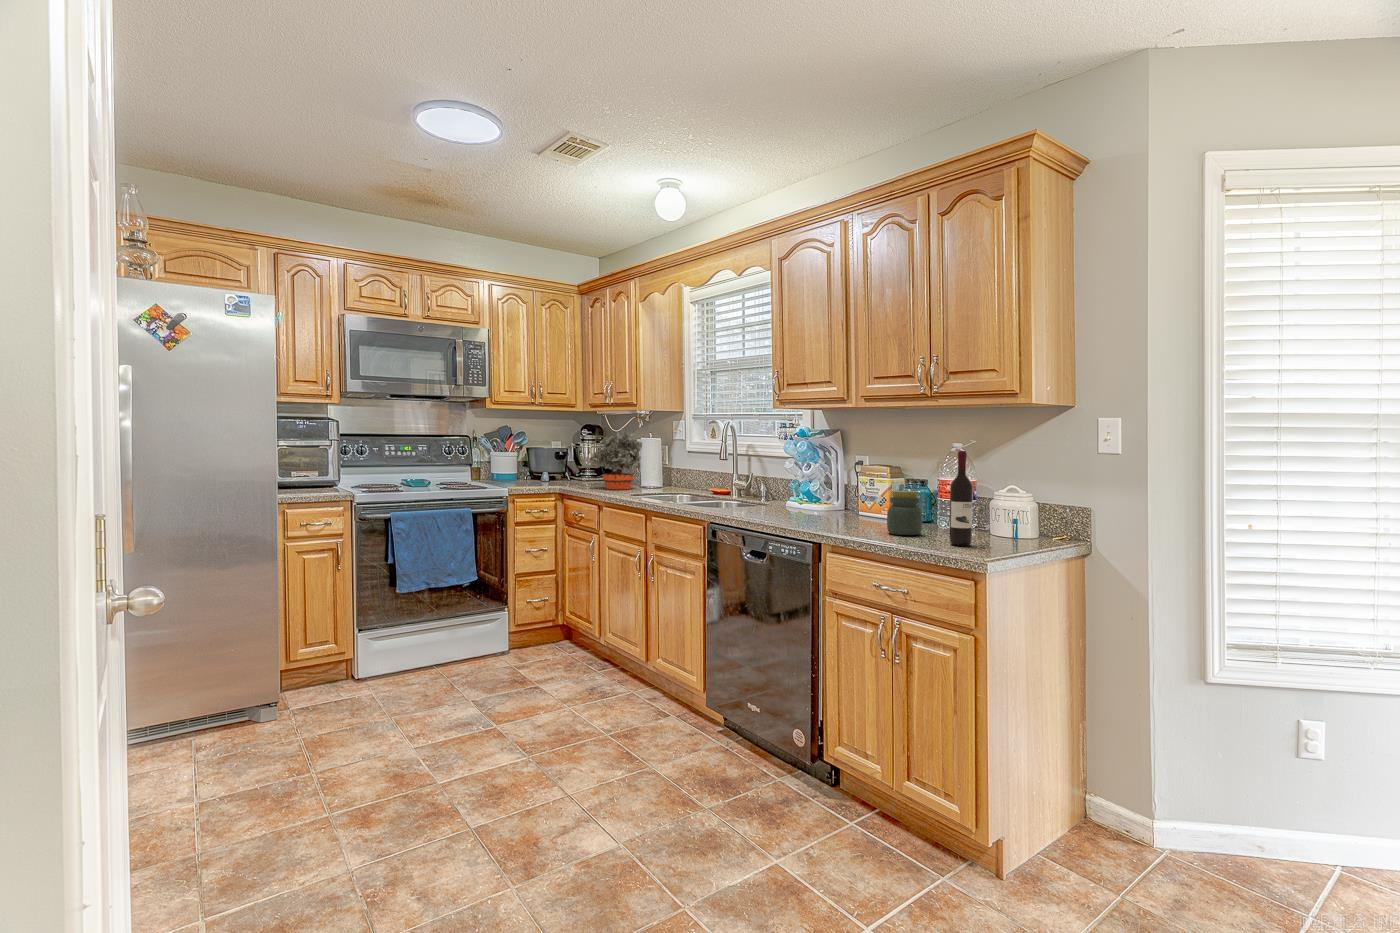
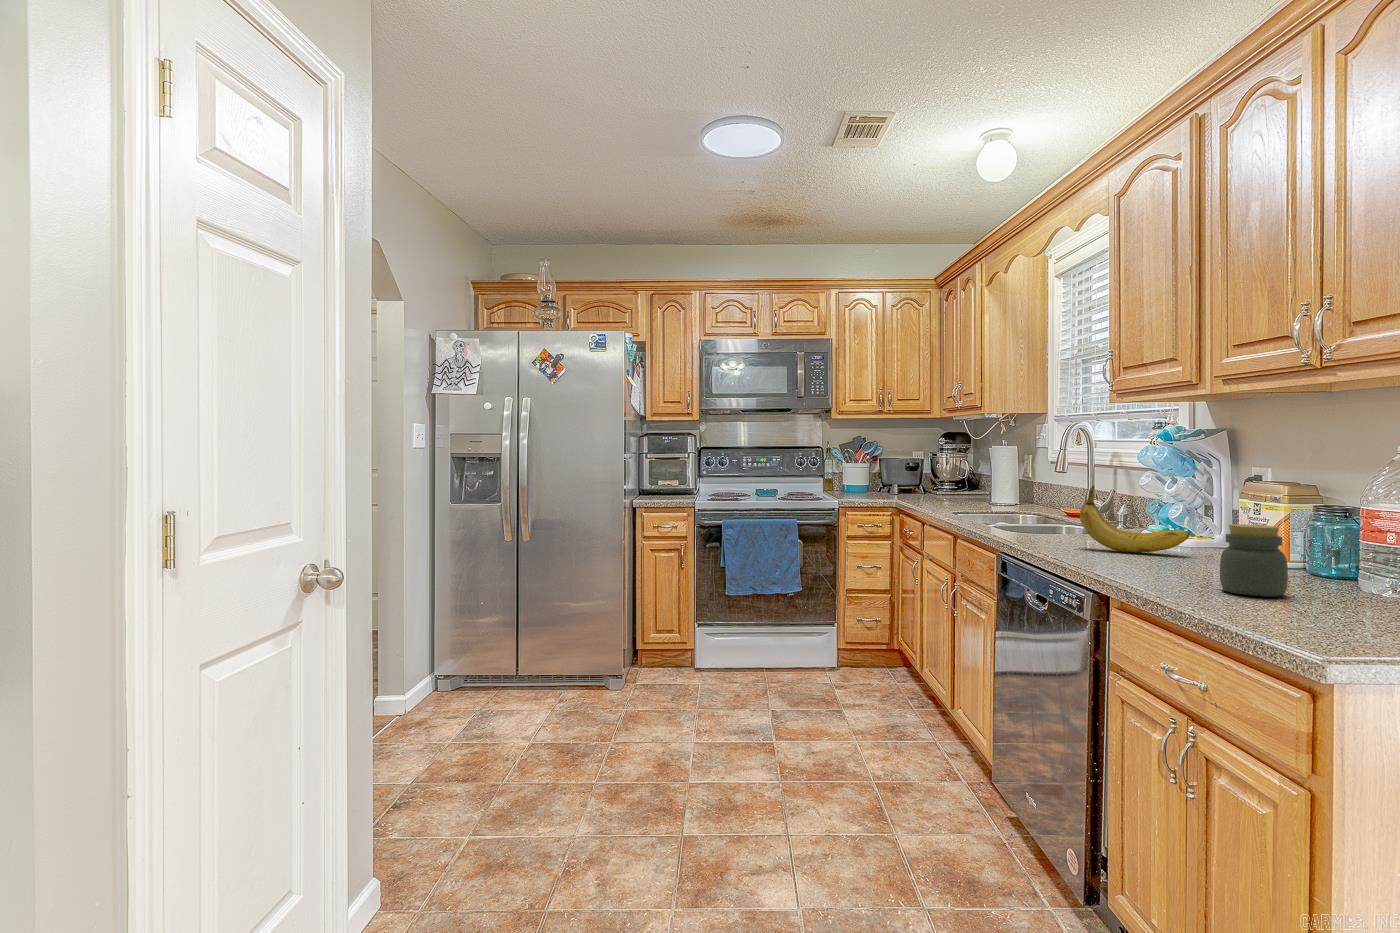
potted plant: present [590,431,642,490] -> none [927,437,992,506]
wine bottle: present [949,451,973,546] -> none [1305,463,1353,625]
banana: none [768,468,836,516] -> present [1080,486,1189,552]

